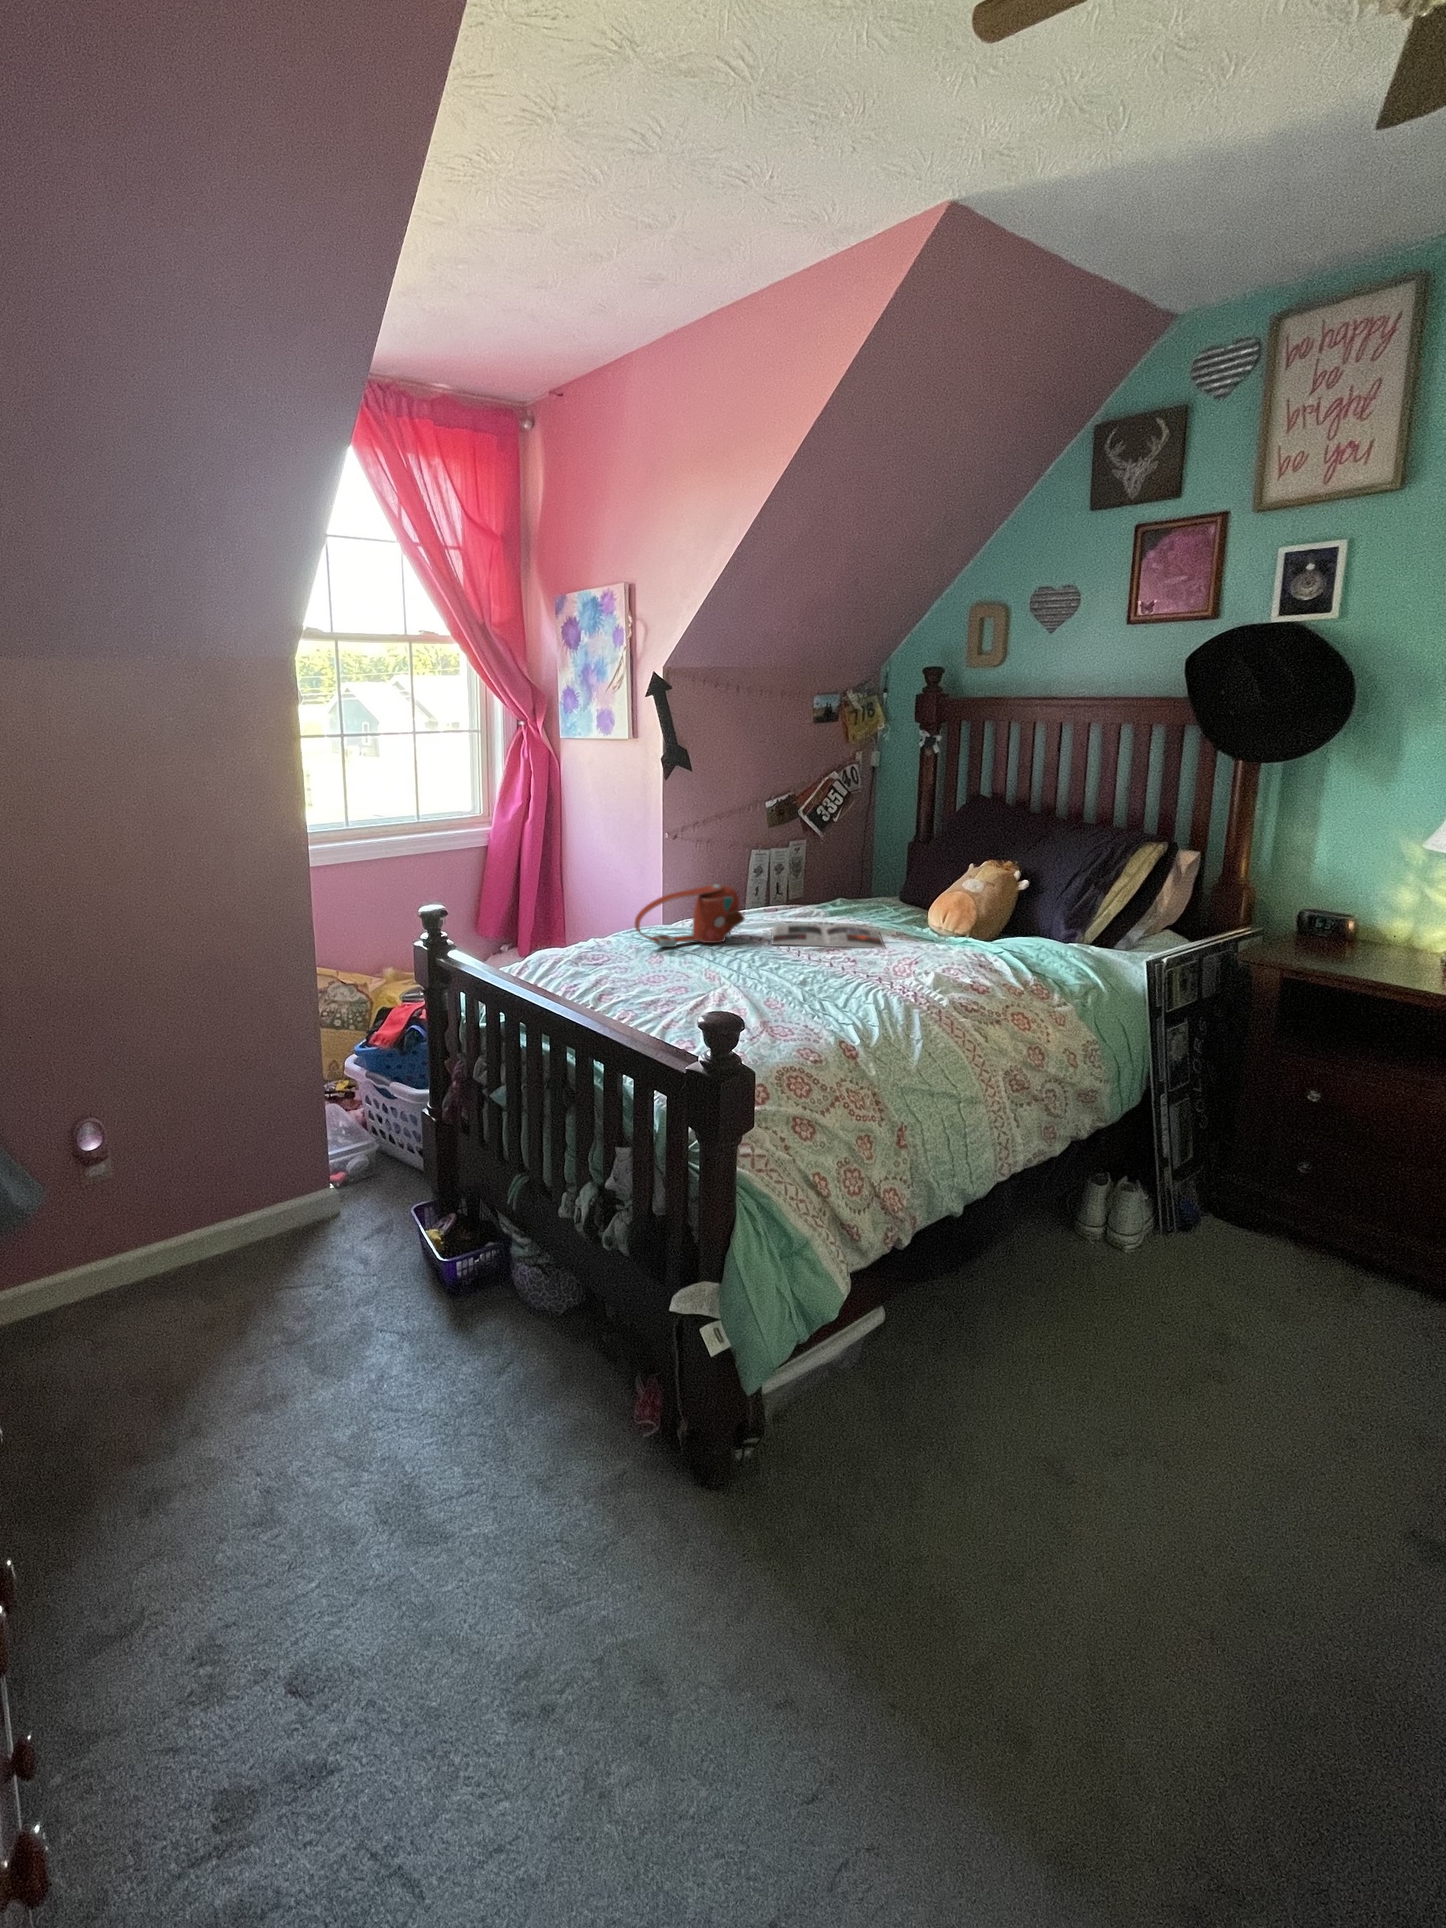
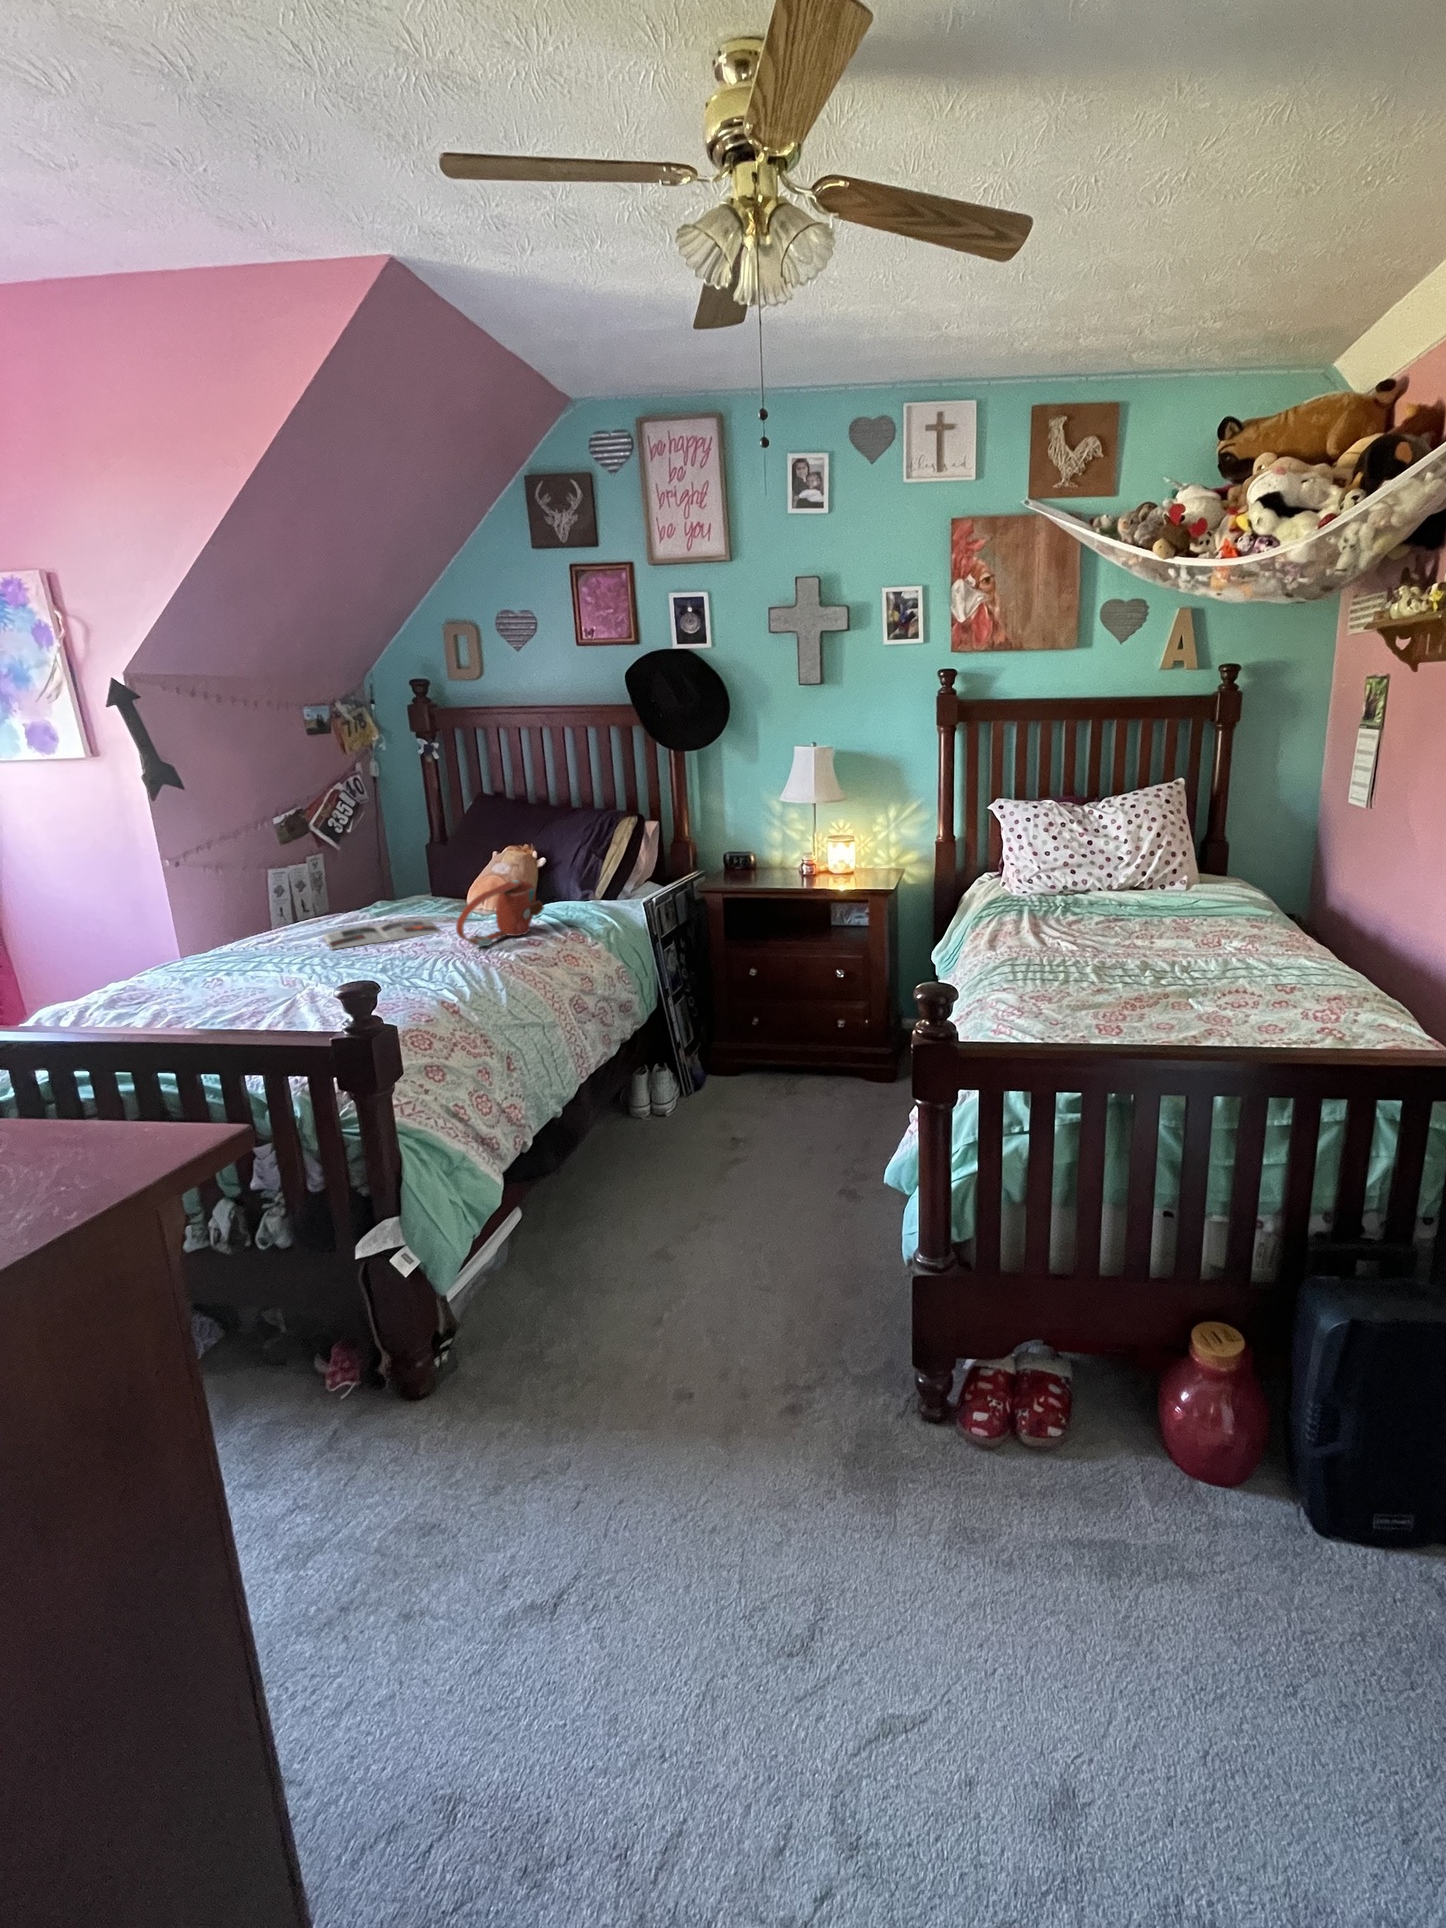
handbag: present [634,884,745,947] -> present [456,880,544,946]

